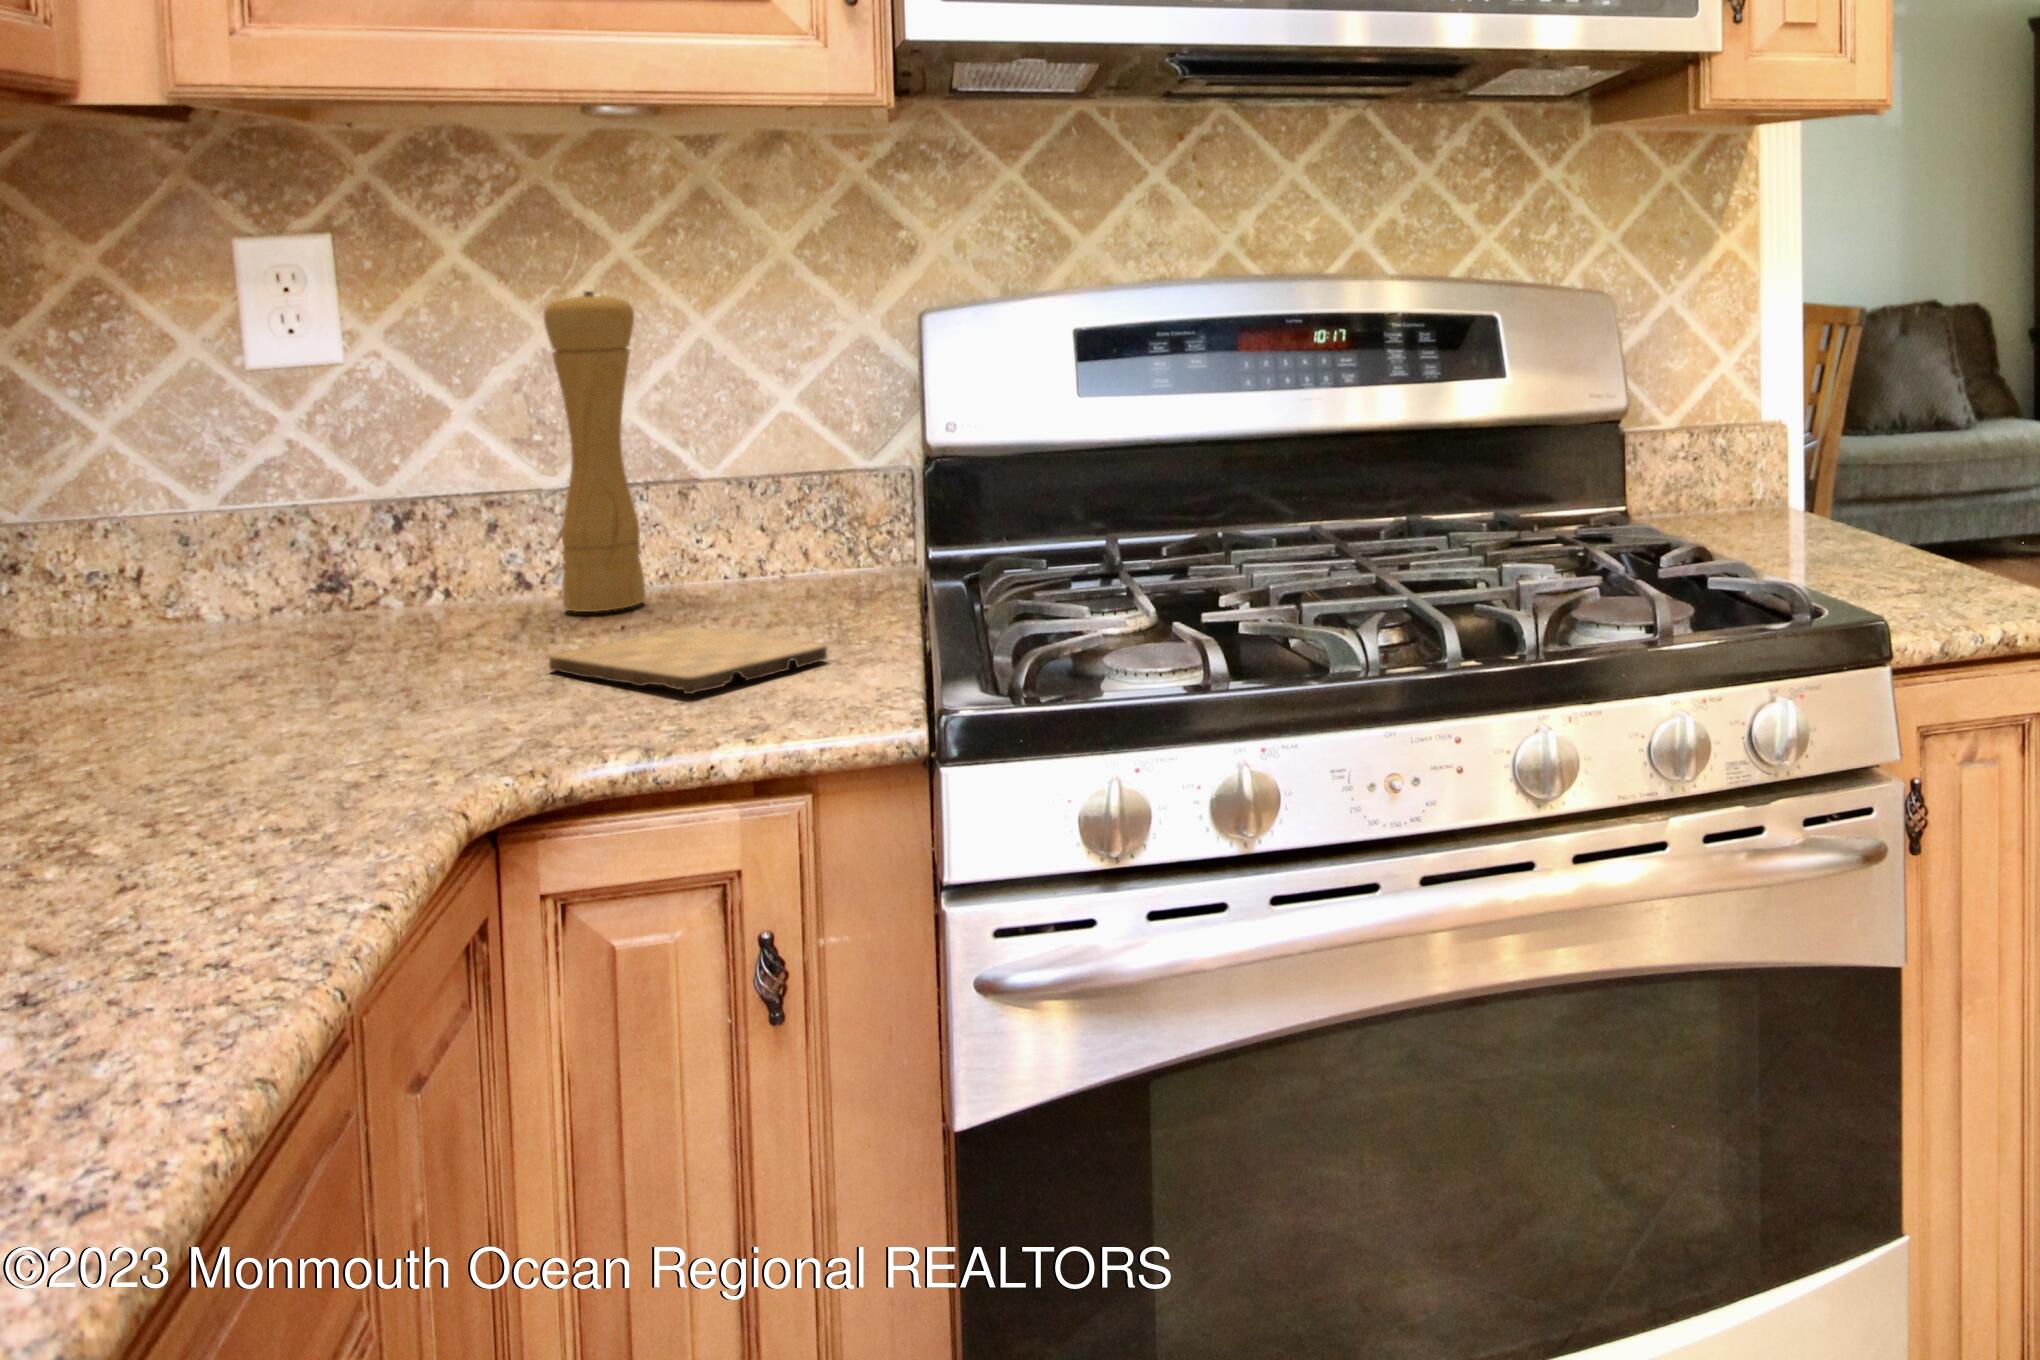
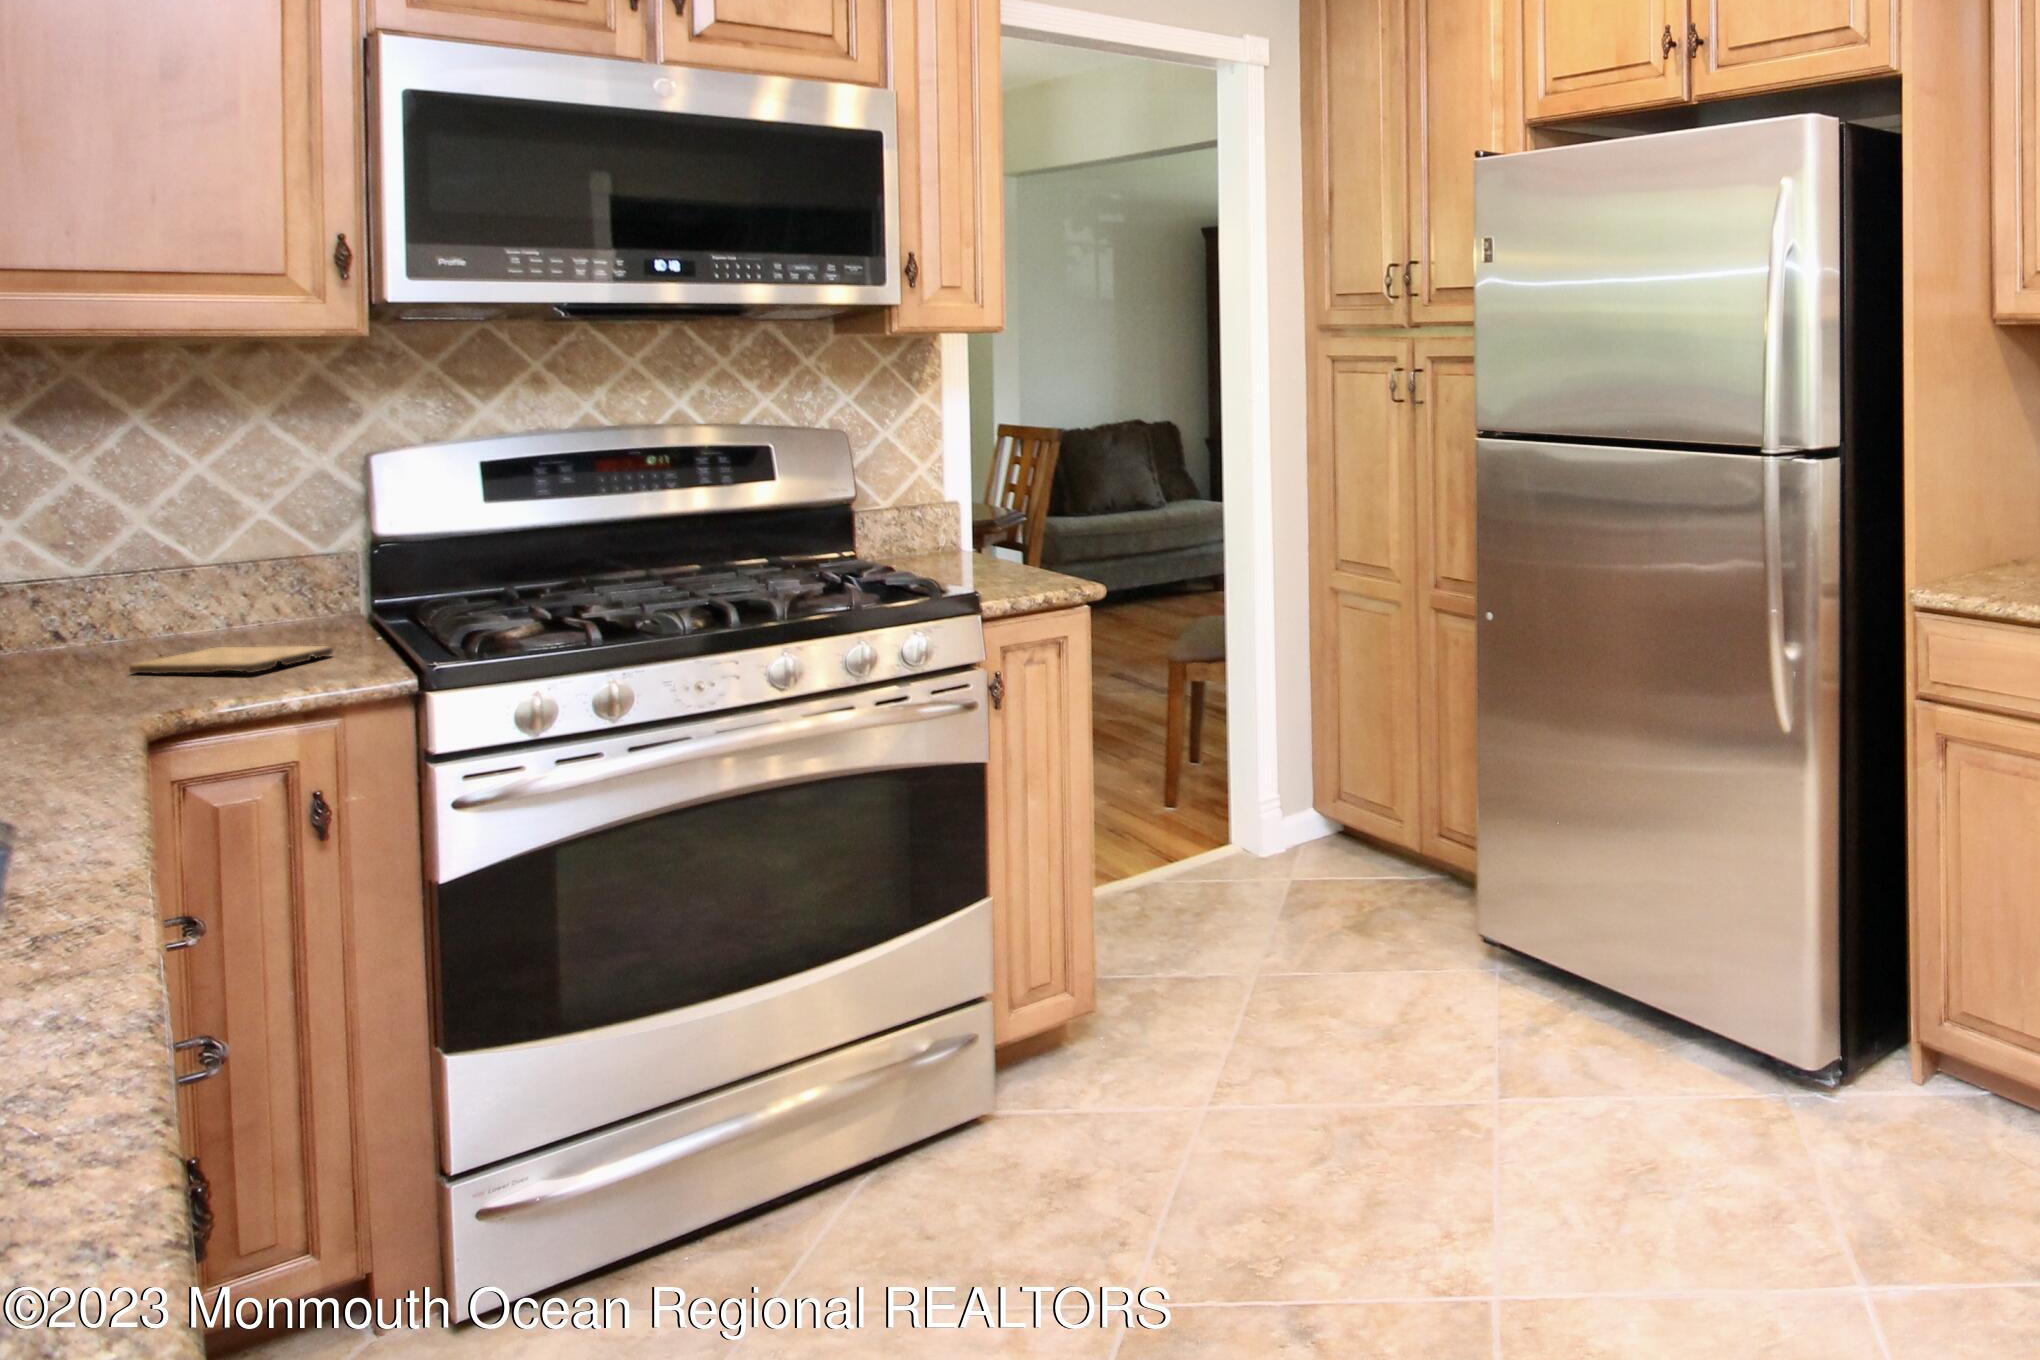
pepper mill: present [544,291,645,612] -> none [88,445,163,649]

